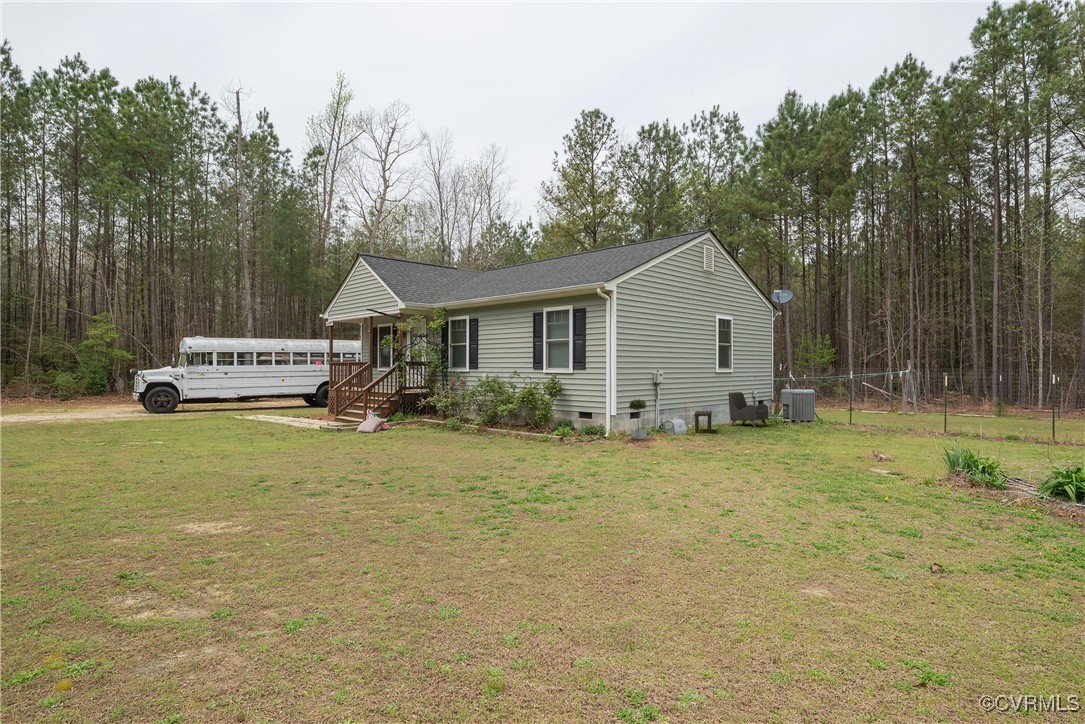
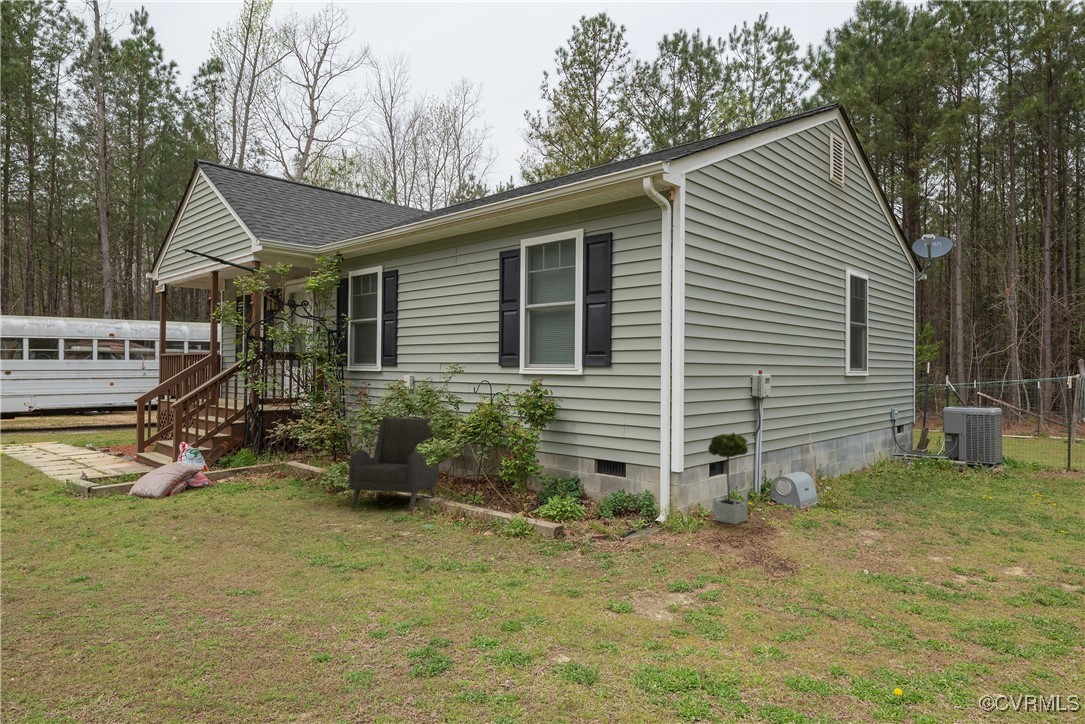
armchair: present [728,392,768,427] -> present [349,418,439,511]
bench: present [694,411,712,433] -> none [815,451,864,501]

